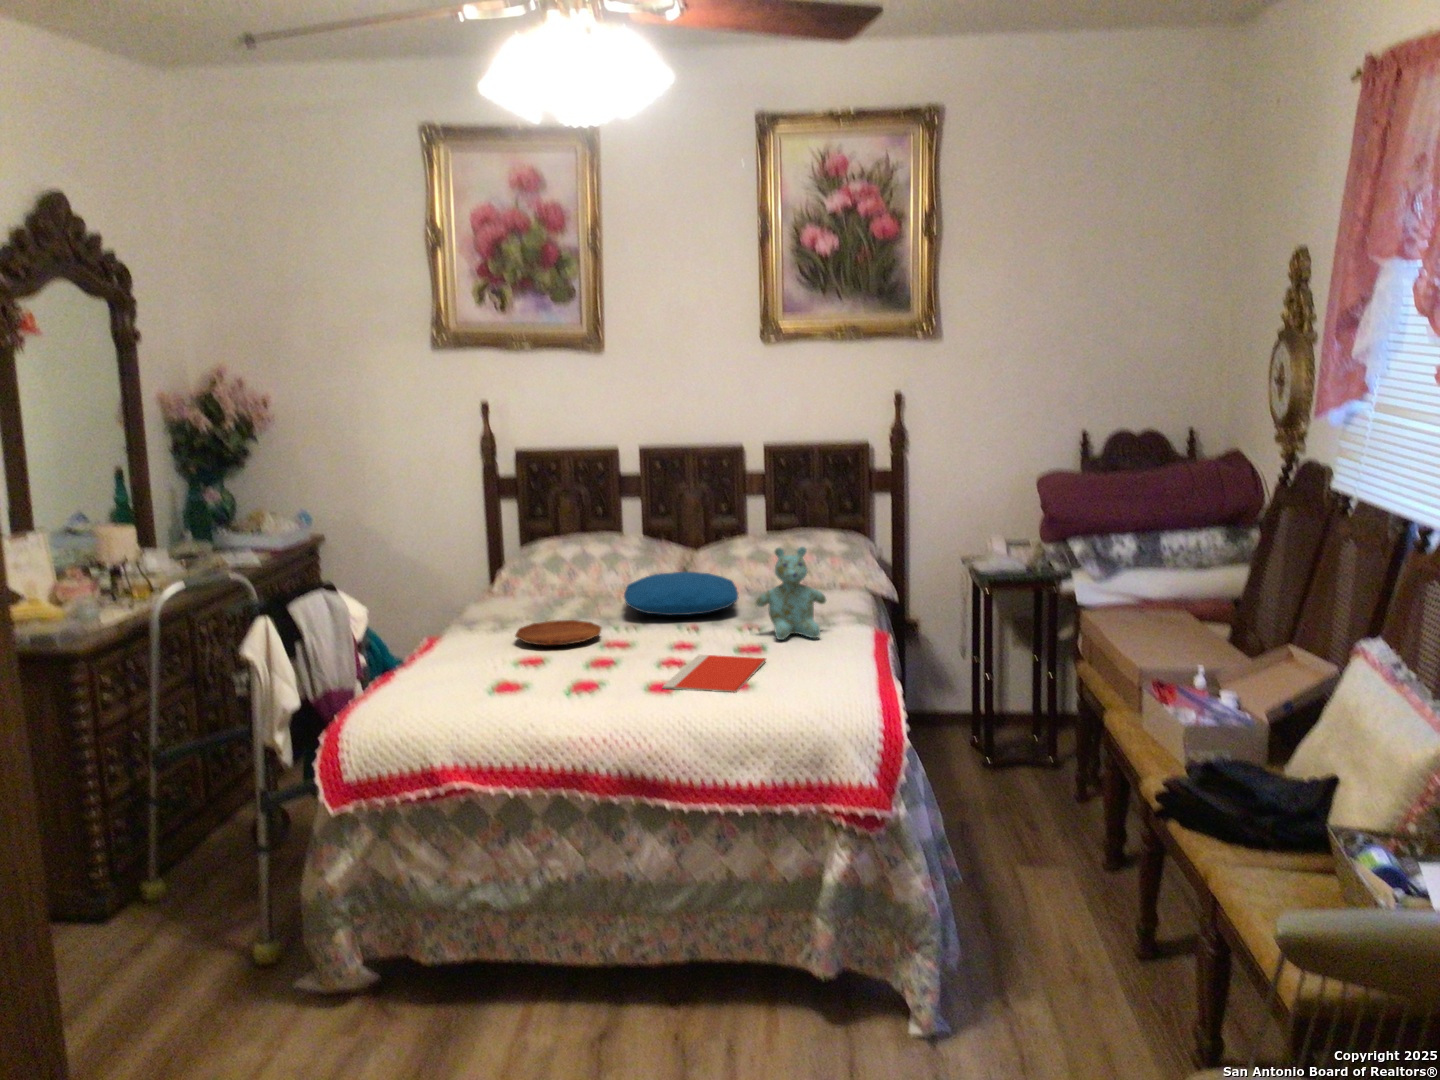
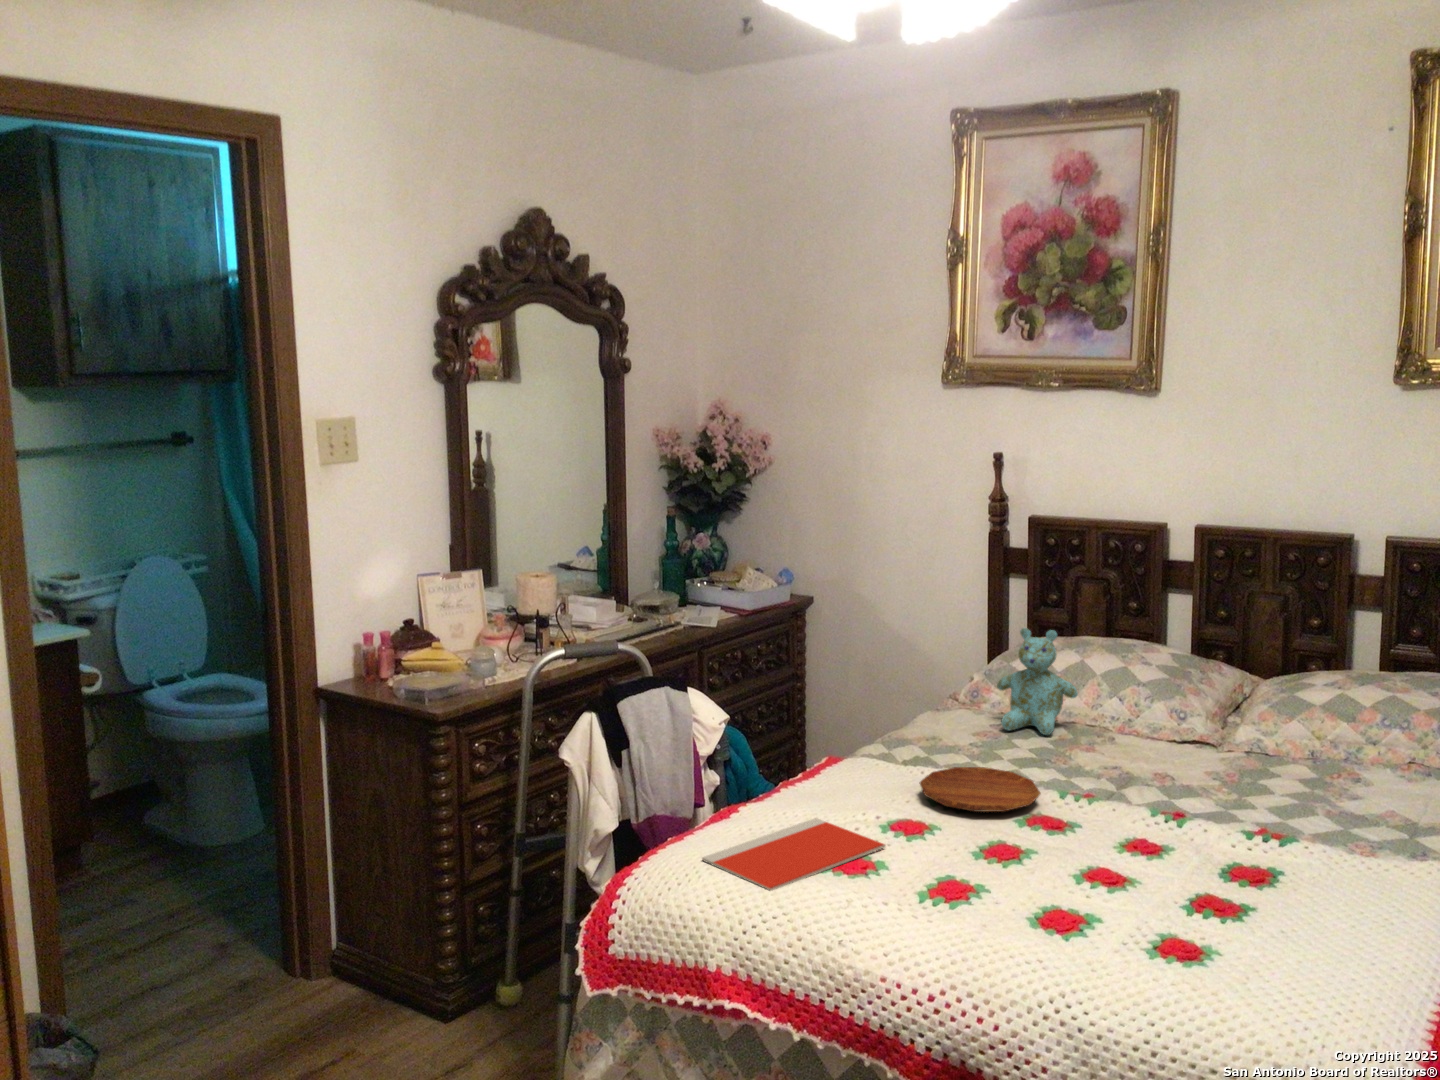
stuffed bear: present [756,547,826,640] -> present [997,628,1078,735]
pillow: present [624,572,739,615] -> none [1097,718,1284,795]
notebook: present [662,654,766,693] -> present [702,818,886,891]

